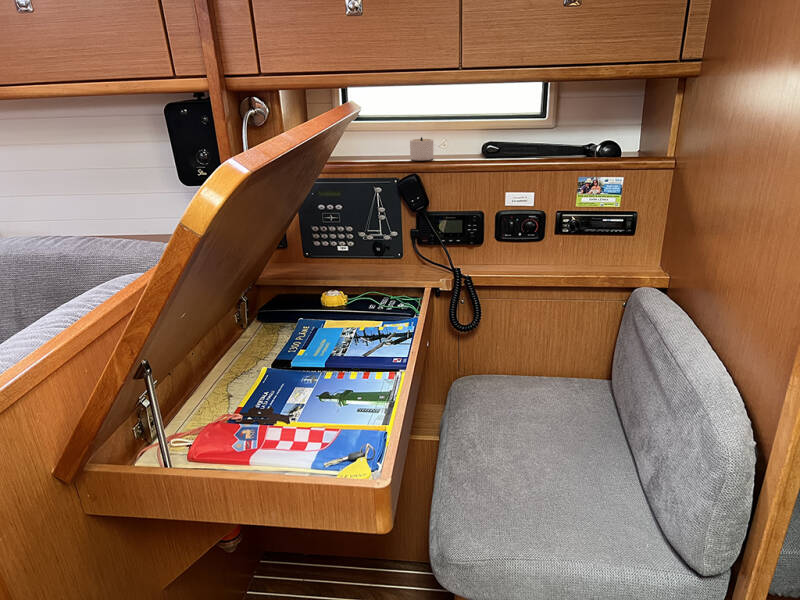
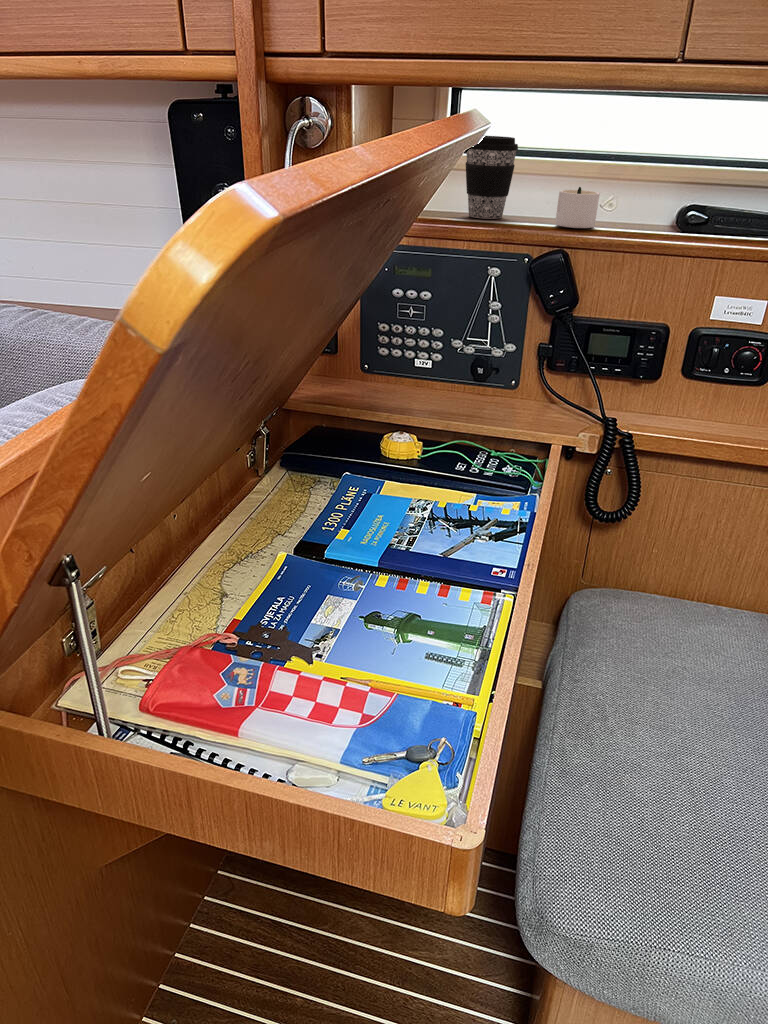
coffee cup: none [352,112,384,159] -> present [466,136,518,219]

